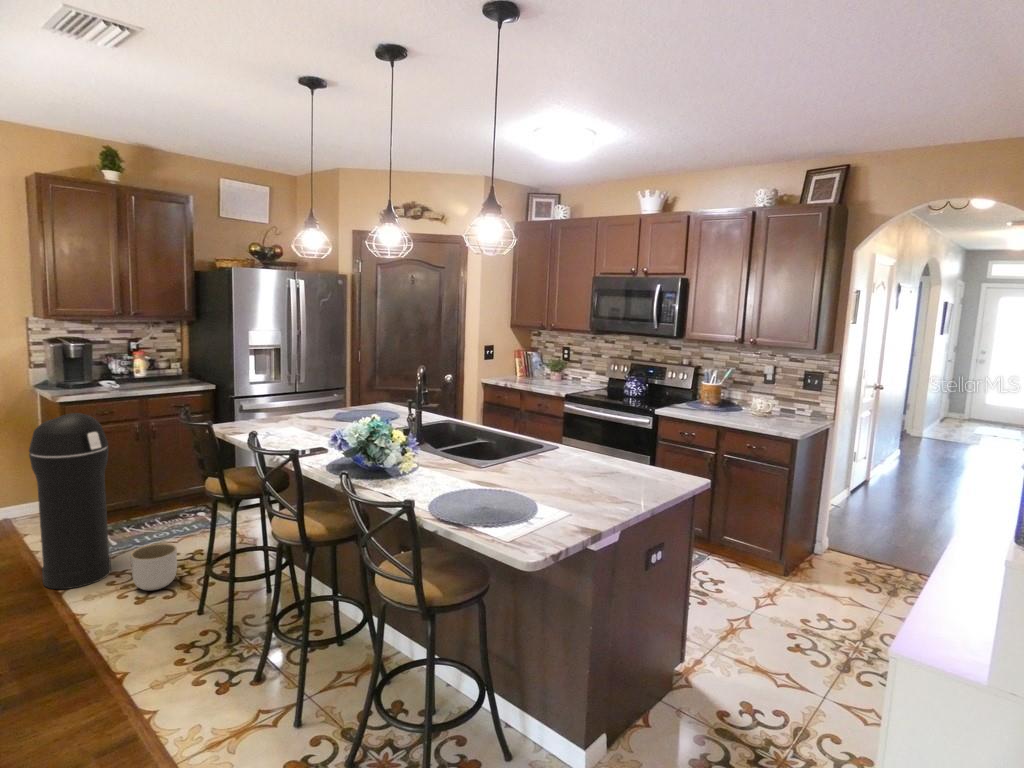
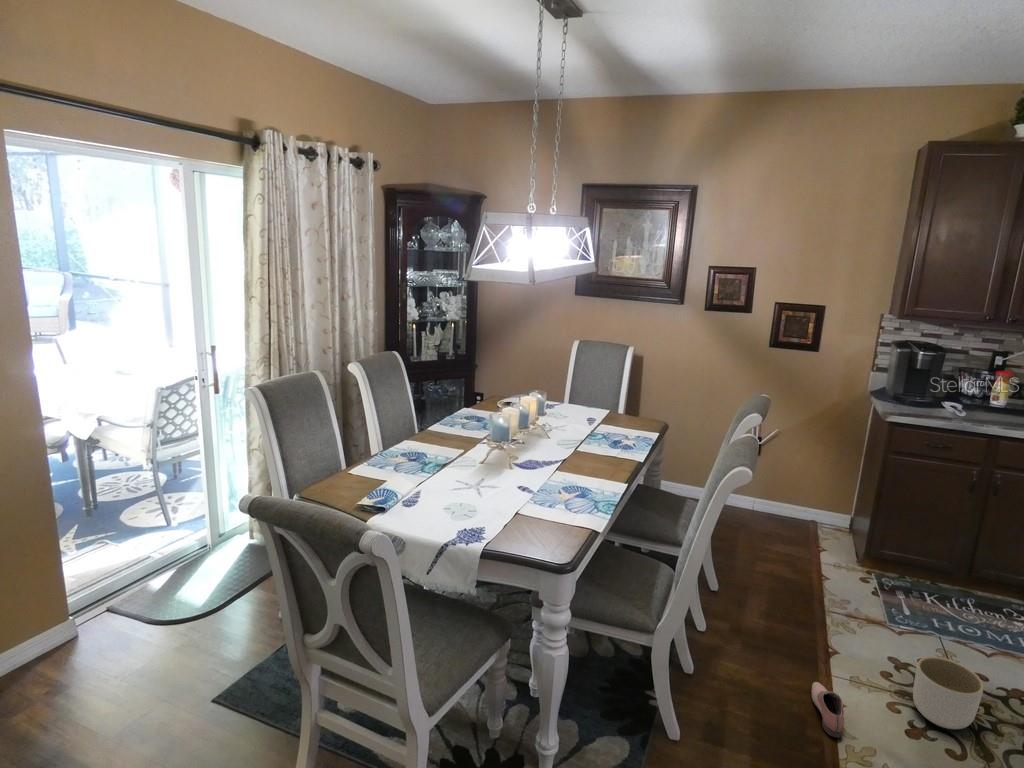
trash can: present [29,413,111,589] -> none [819,456,928,662]
shoe: none [51,604,87,635] -> present [811,682,844,738]

